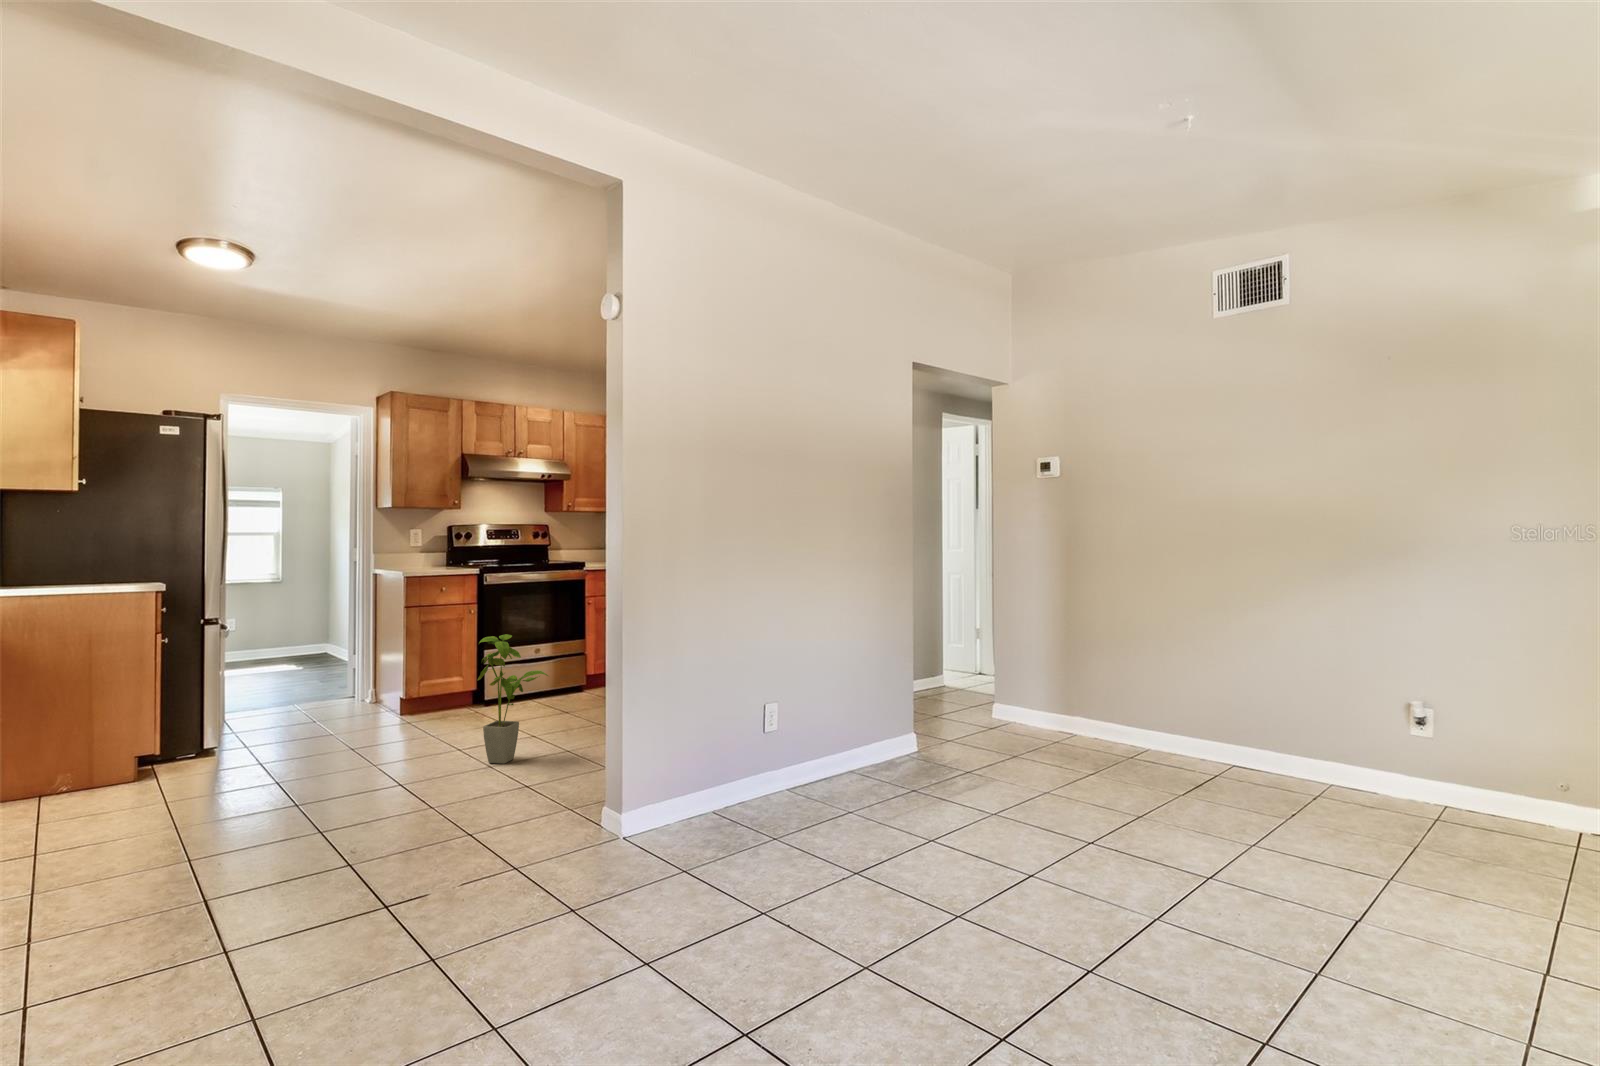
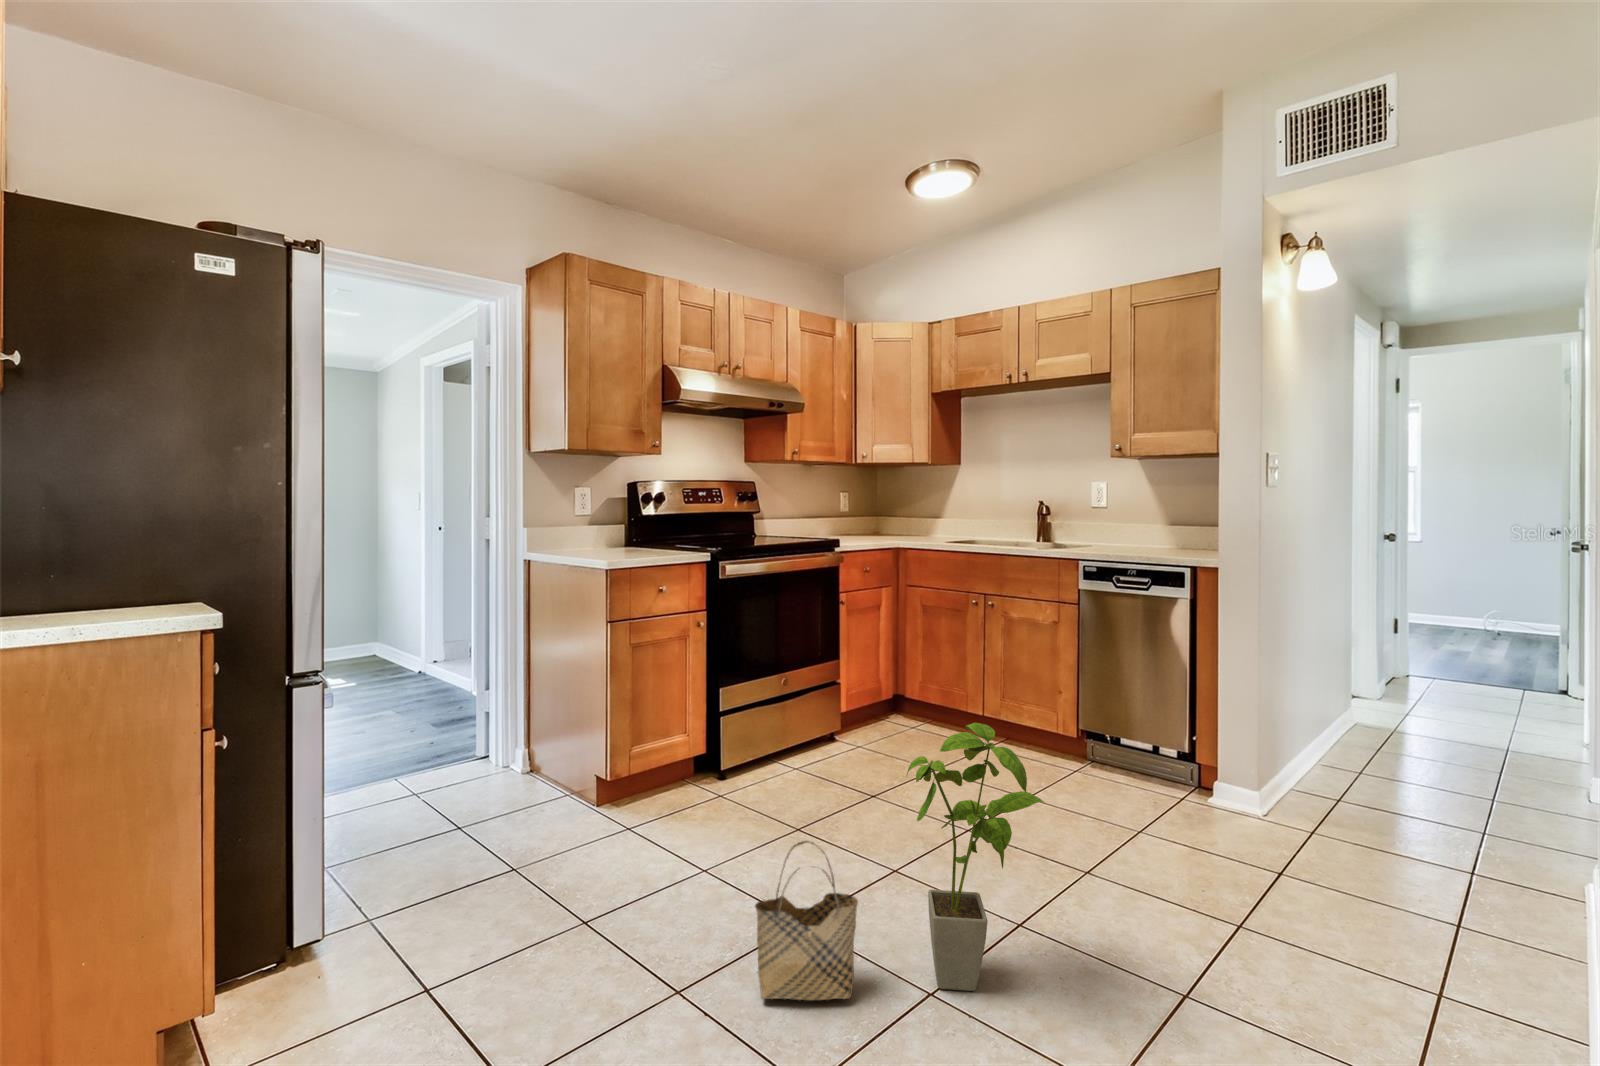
woven basket: none [400,694,453,764] -> present [755,841,858,1000]

